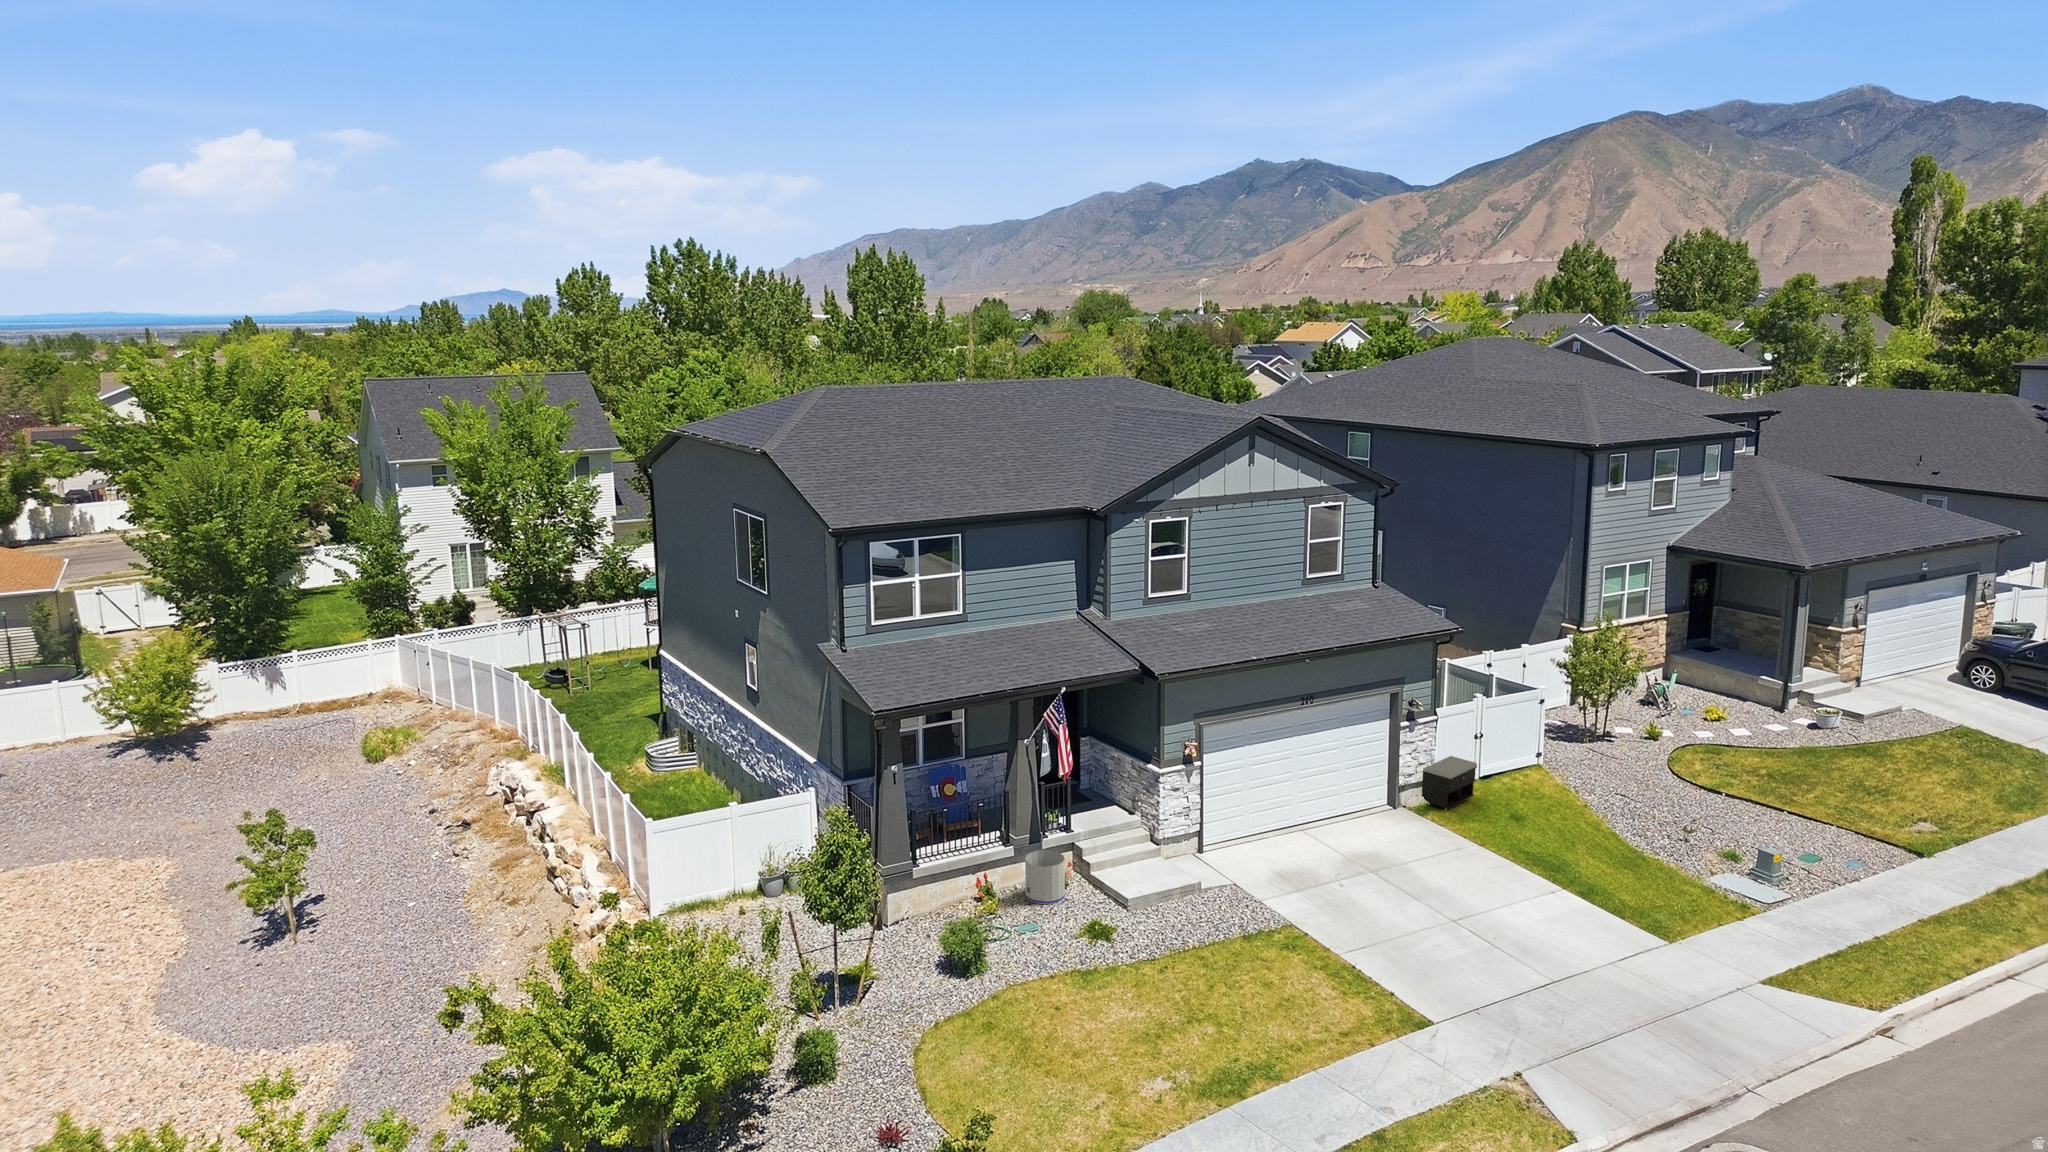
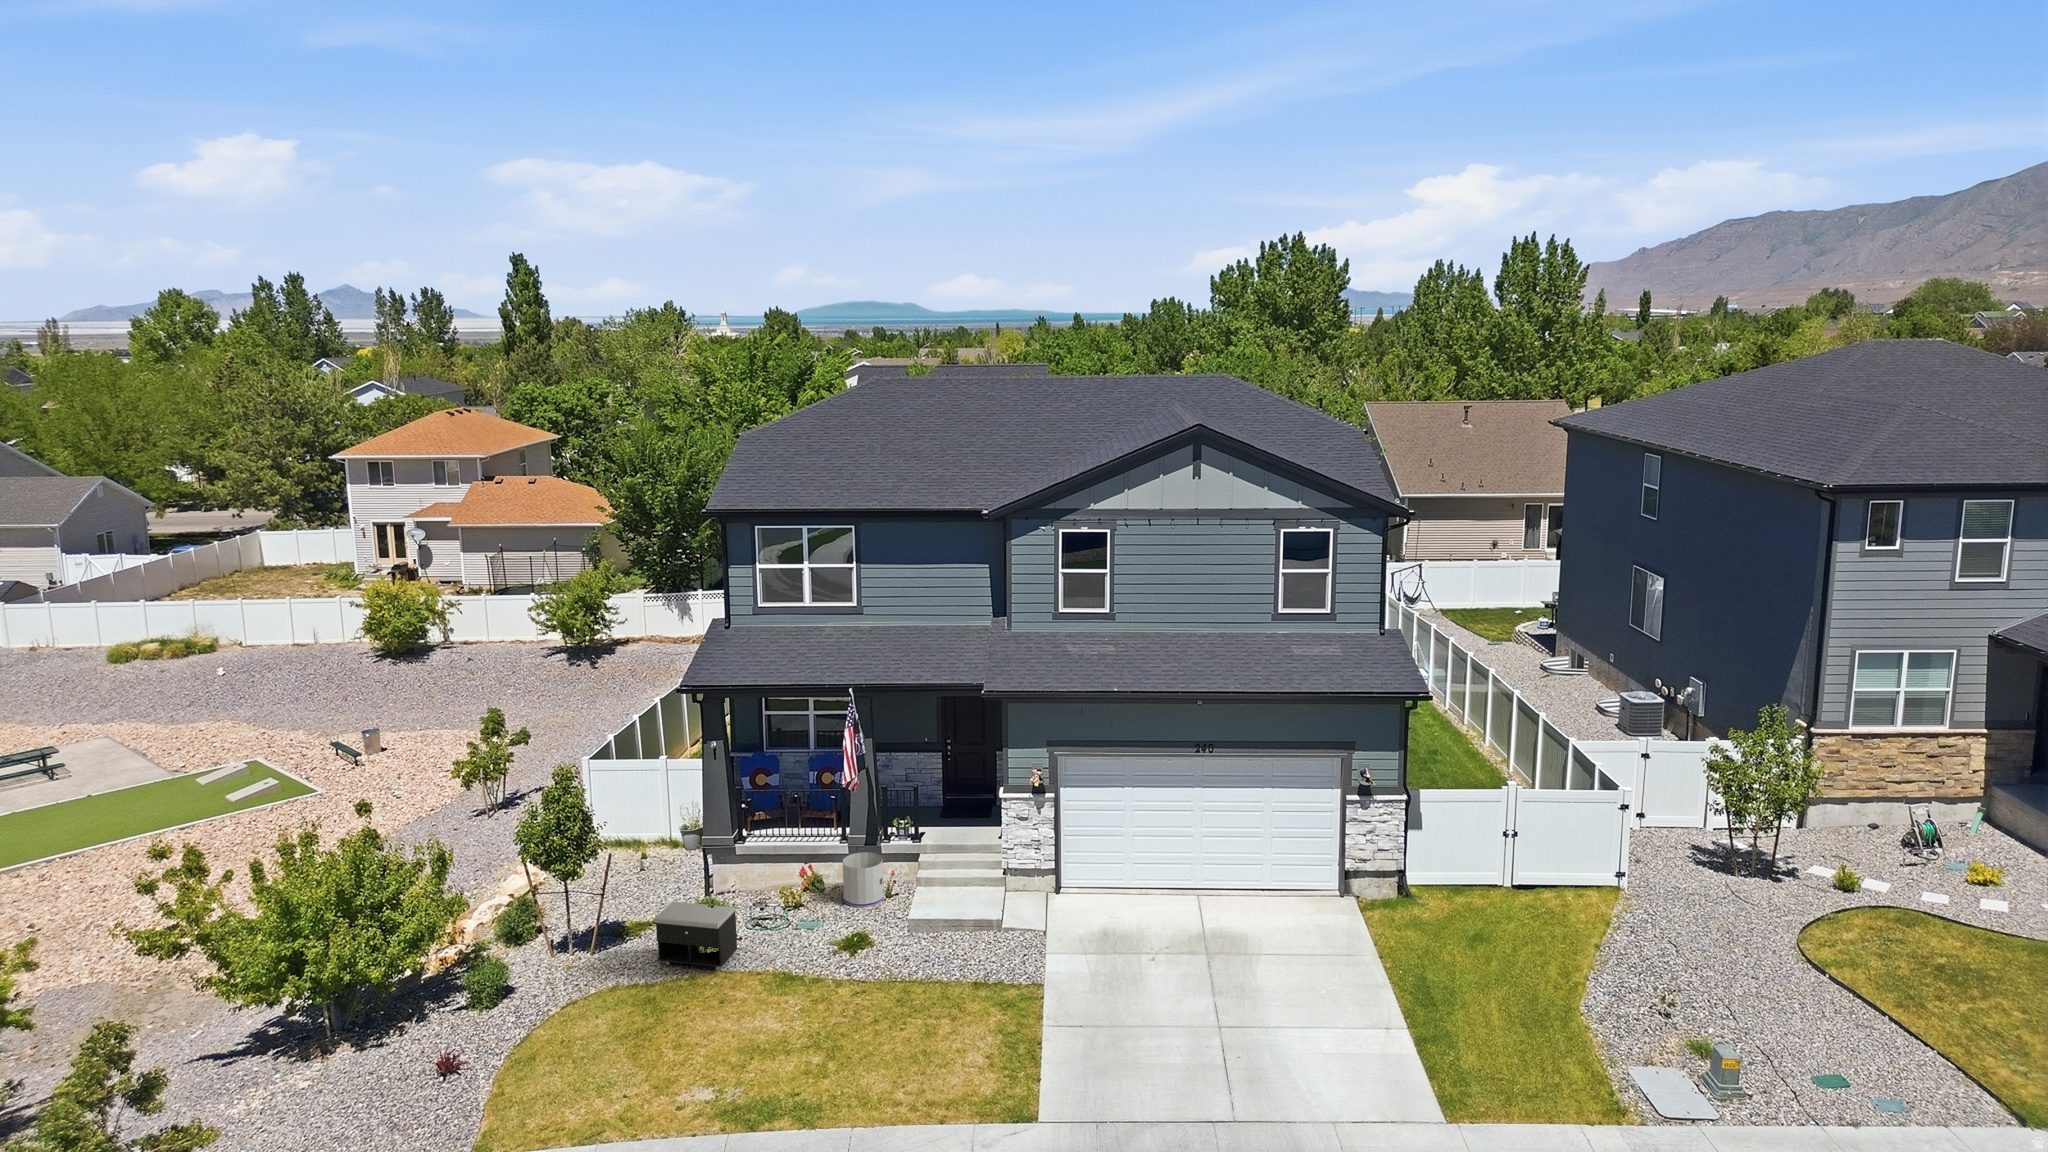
storage bench: present [1422,756,1477,810] -> present [655,902,737,969]

